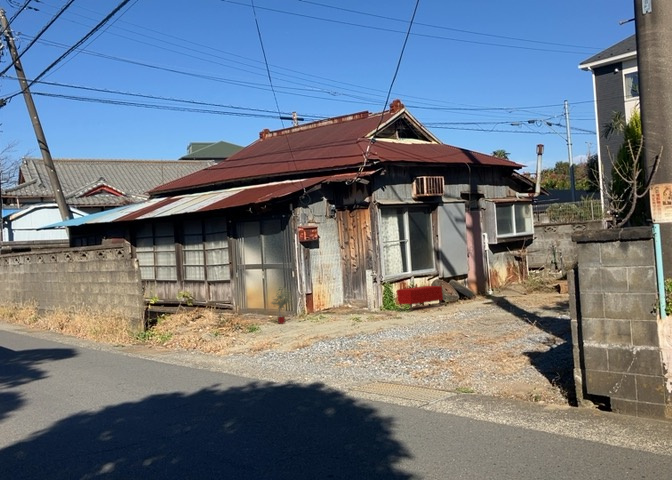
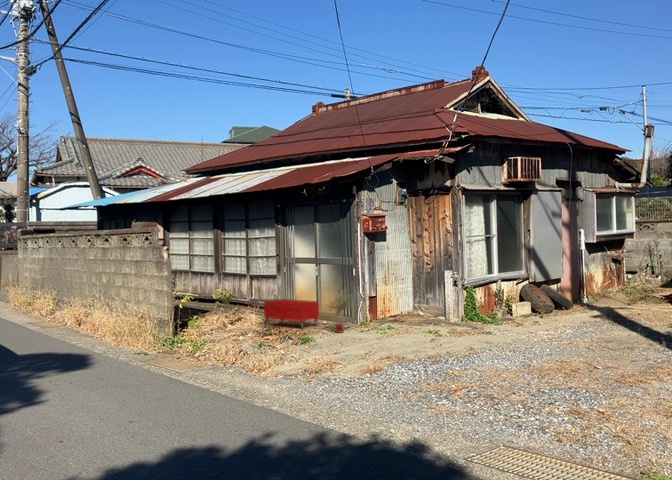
bench: present [397,286,443,311] -> present [264,299,319,328]

